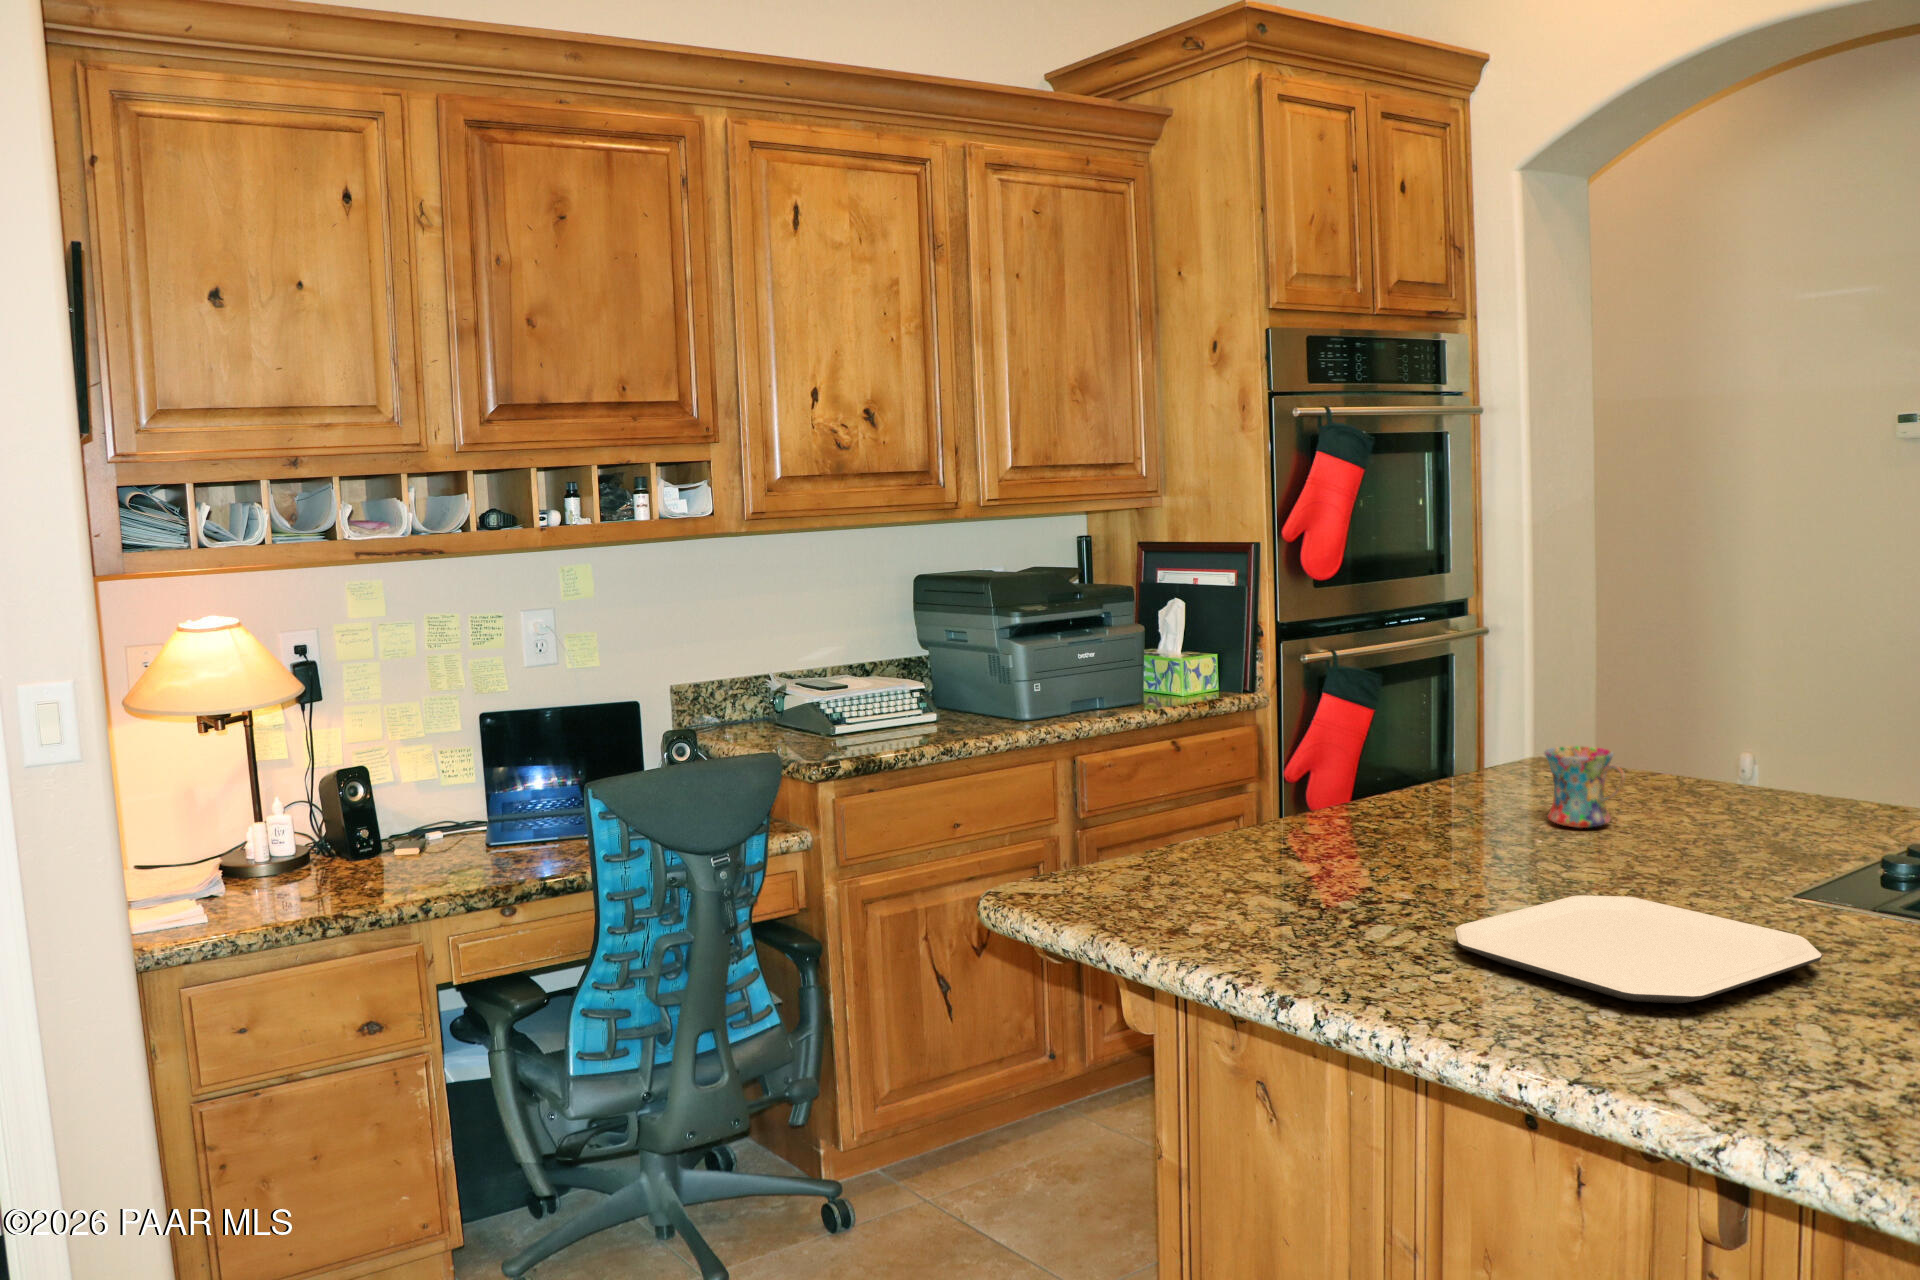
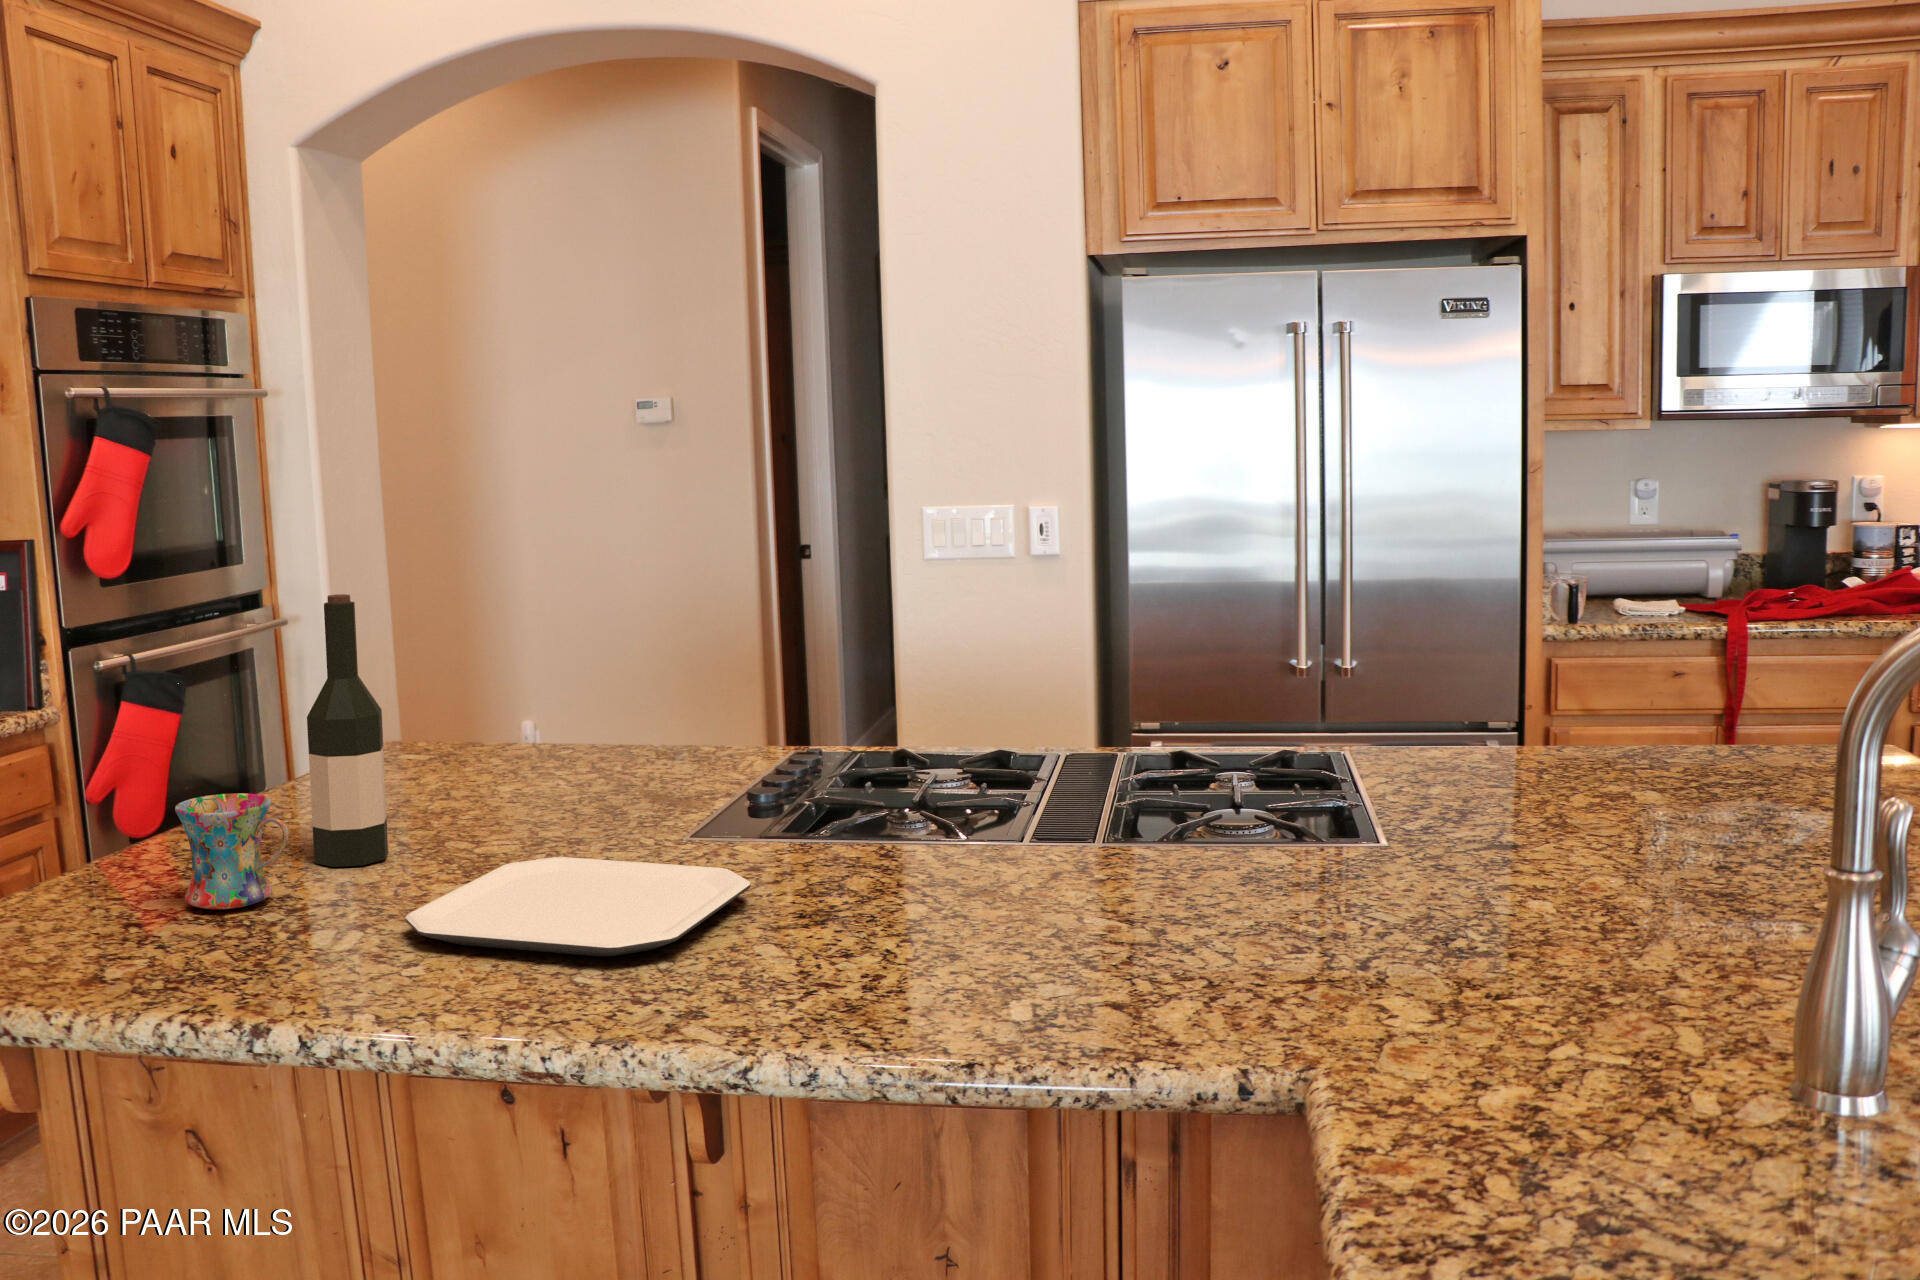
wine bottle: none [1417,639,1486,877] -> present [307,594,388,867]
mug: present [1544,746,1625,828] -> present [175,793,289,909]

